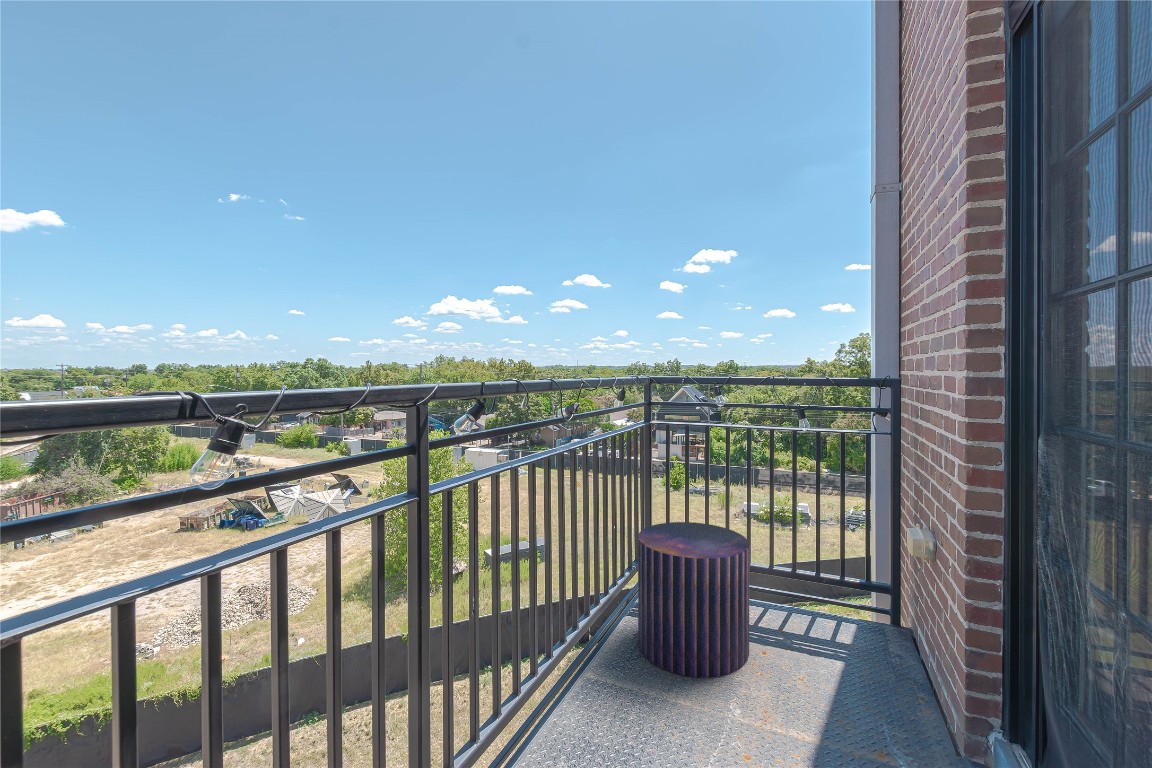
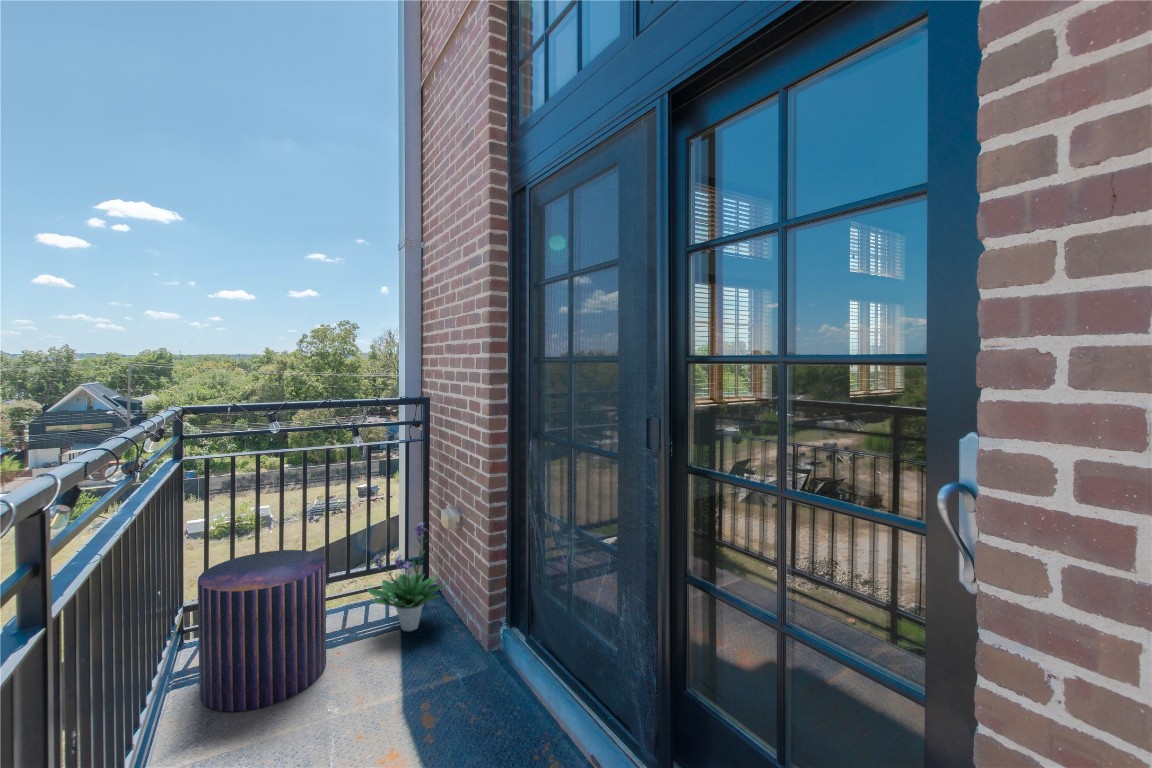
potted plant: none [803,535,916,671] -> present [367,522,446,631]

